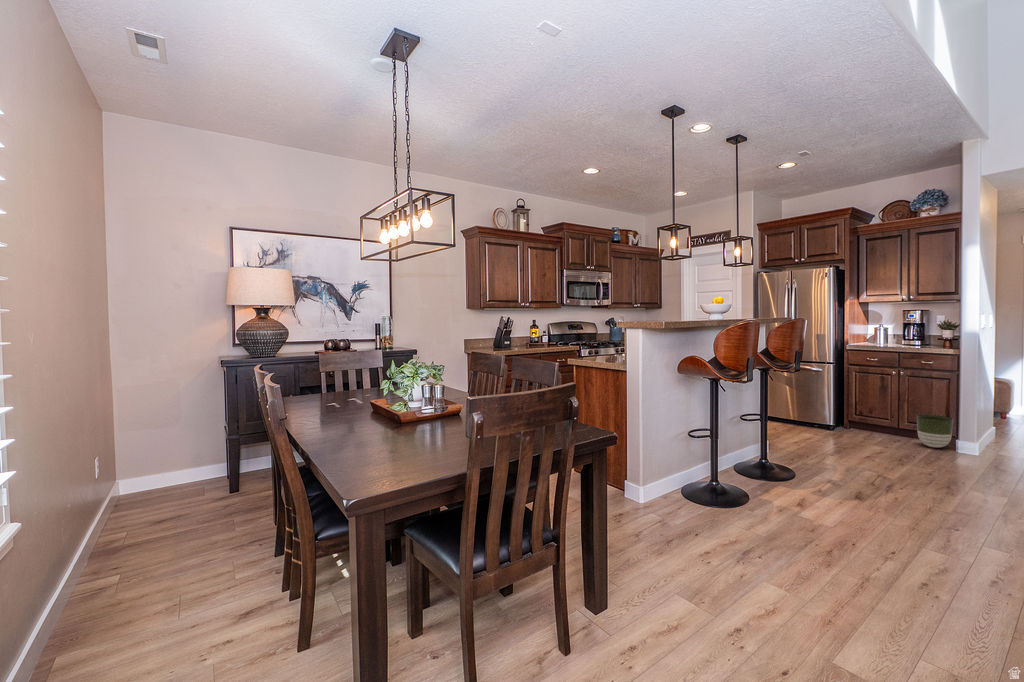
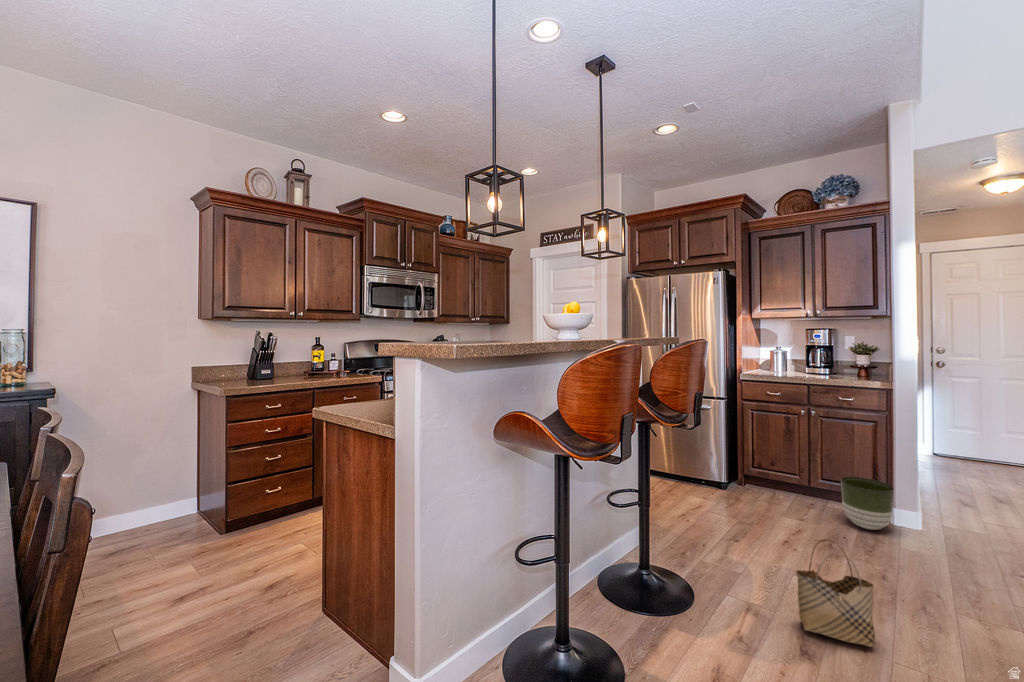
woven basket: none [863,428,906,478] -> present [796,539,875,647]

